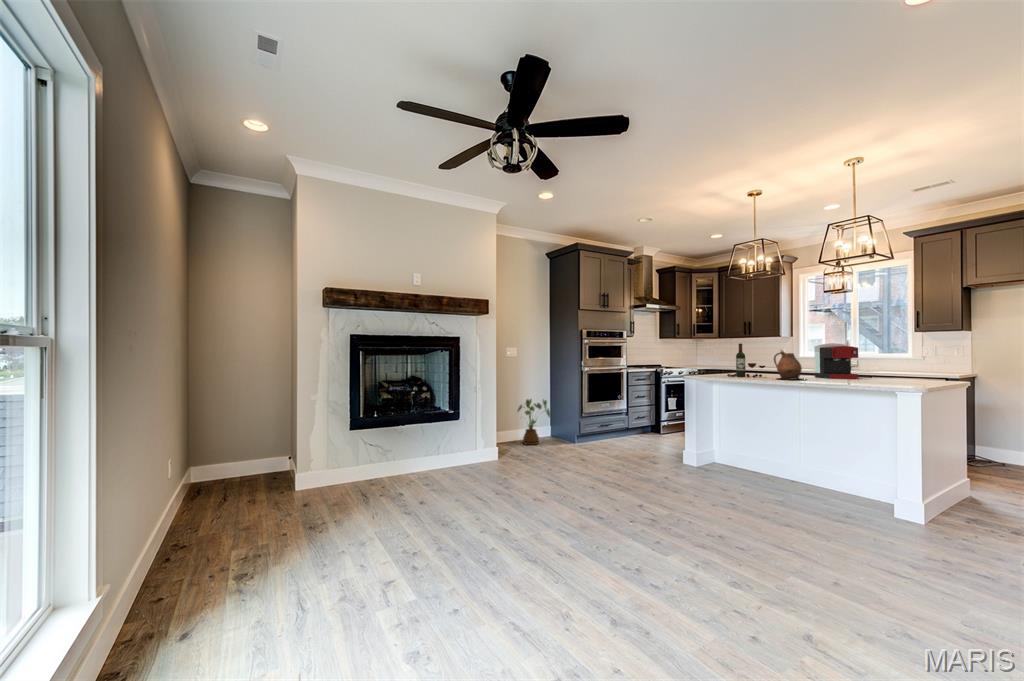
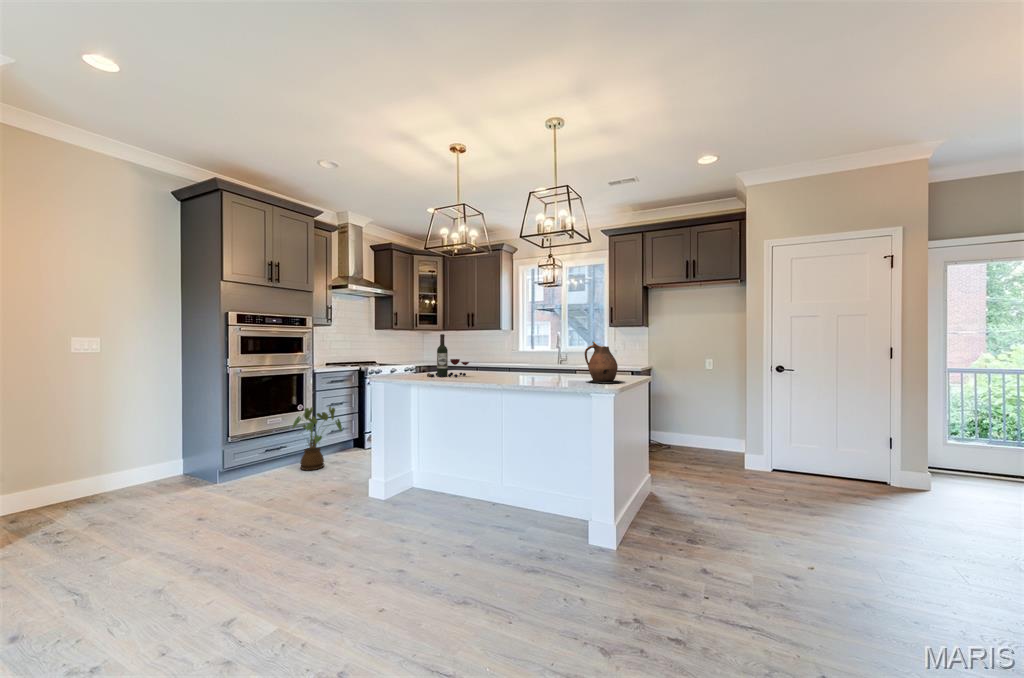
coffee maker: present [814,343,858,379] -> none [522,335,561,376]
ceramic pitcher: present [774,350,803,380] -> present [585,342,624,384]
house plant: present [518,399,550,445] -> present [293,407,342,470]

